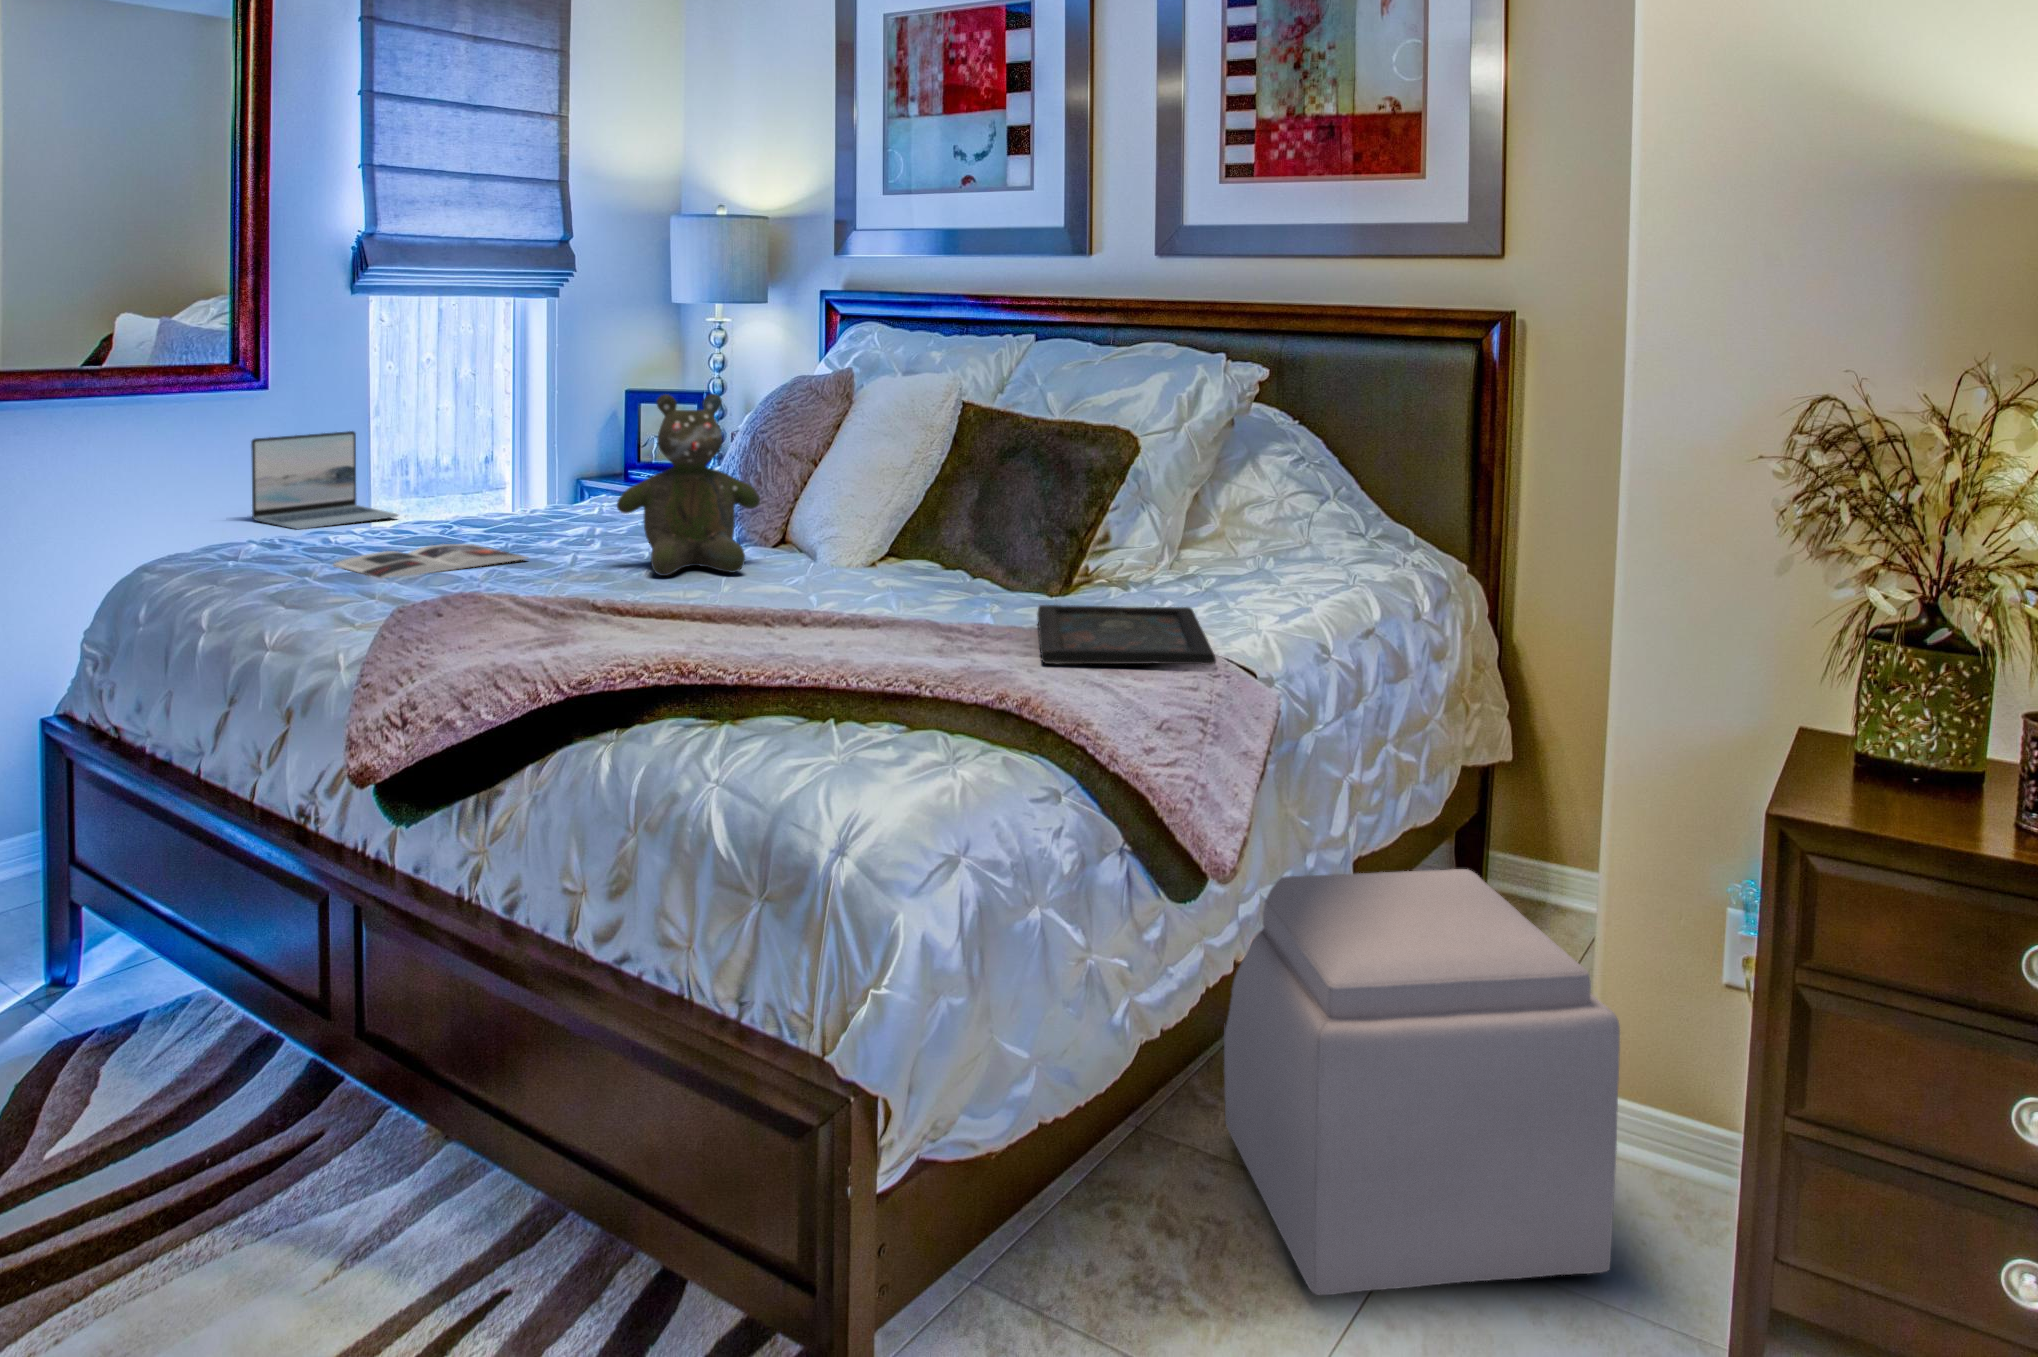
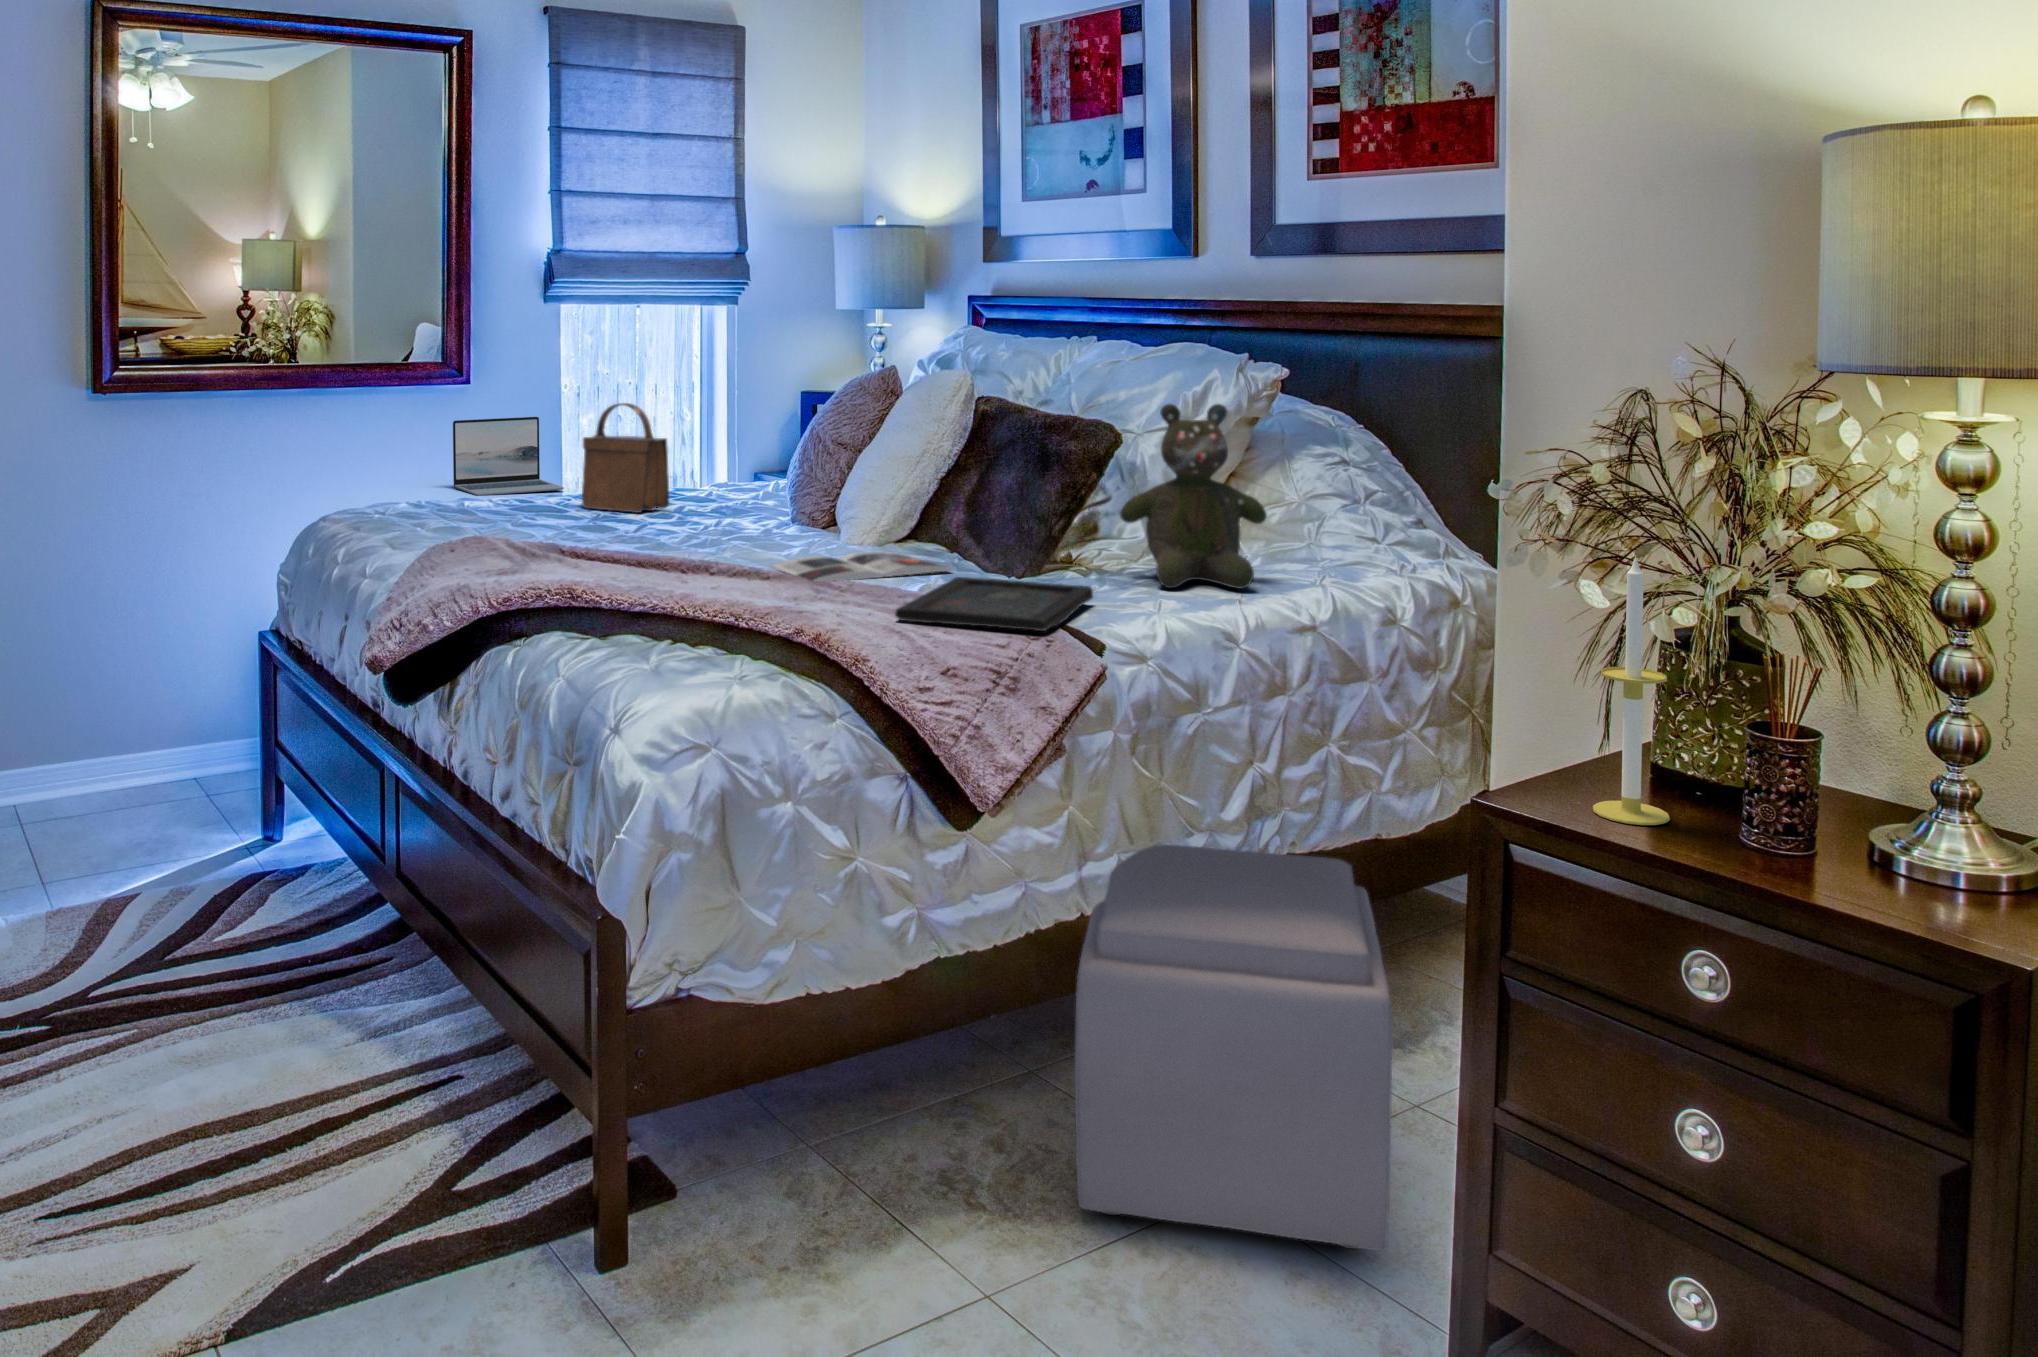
teddy bear: present [617,394,760,576] -> present [1120,404,1267,589]
handbag: none [455,415,564,543] -> present [582,403,669,513]
magazine: present [333,544,528,578] -> present [771,552,952,582]
candle: none [1867,561,1945,824] -> present [1593,556,1670,825]

